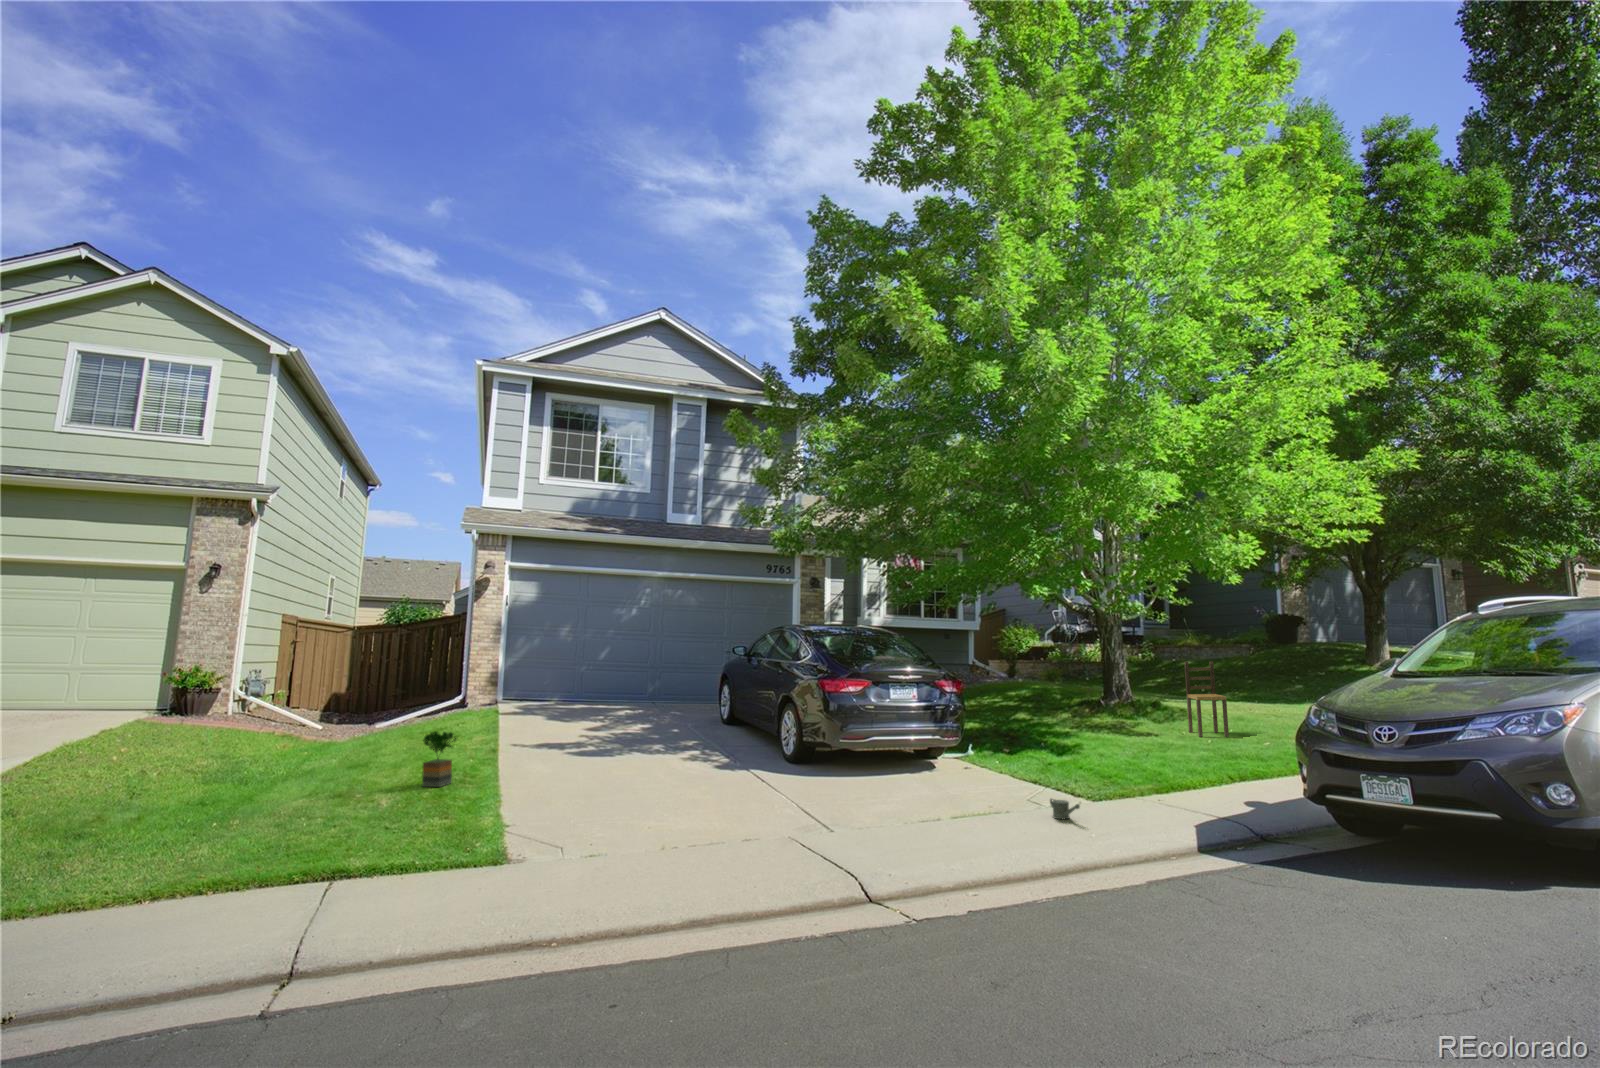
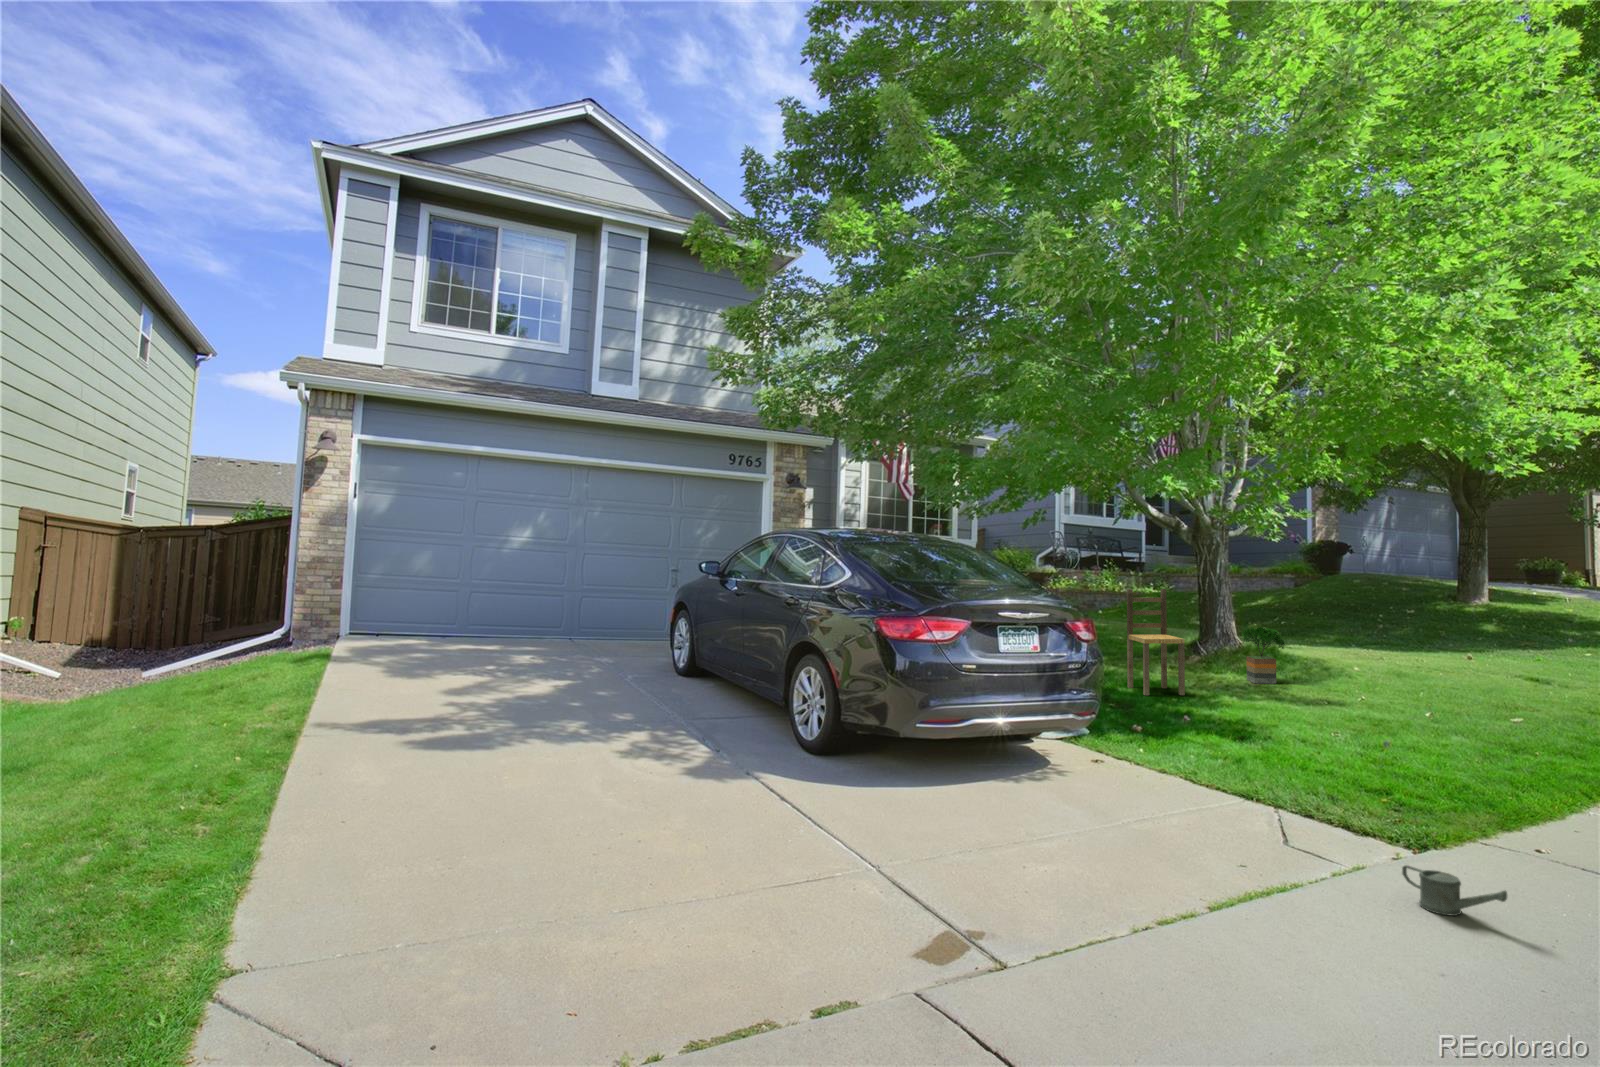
chair: present [1184,661,1229,737] -> present [1127,589,1185,695]
potted tree: present [422,731,456,787] -> present [1242,627,1285,684]

